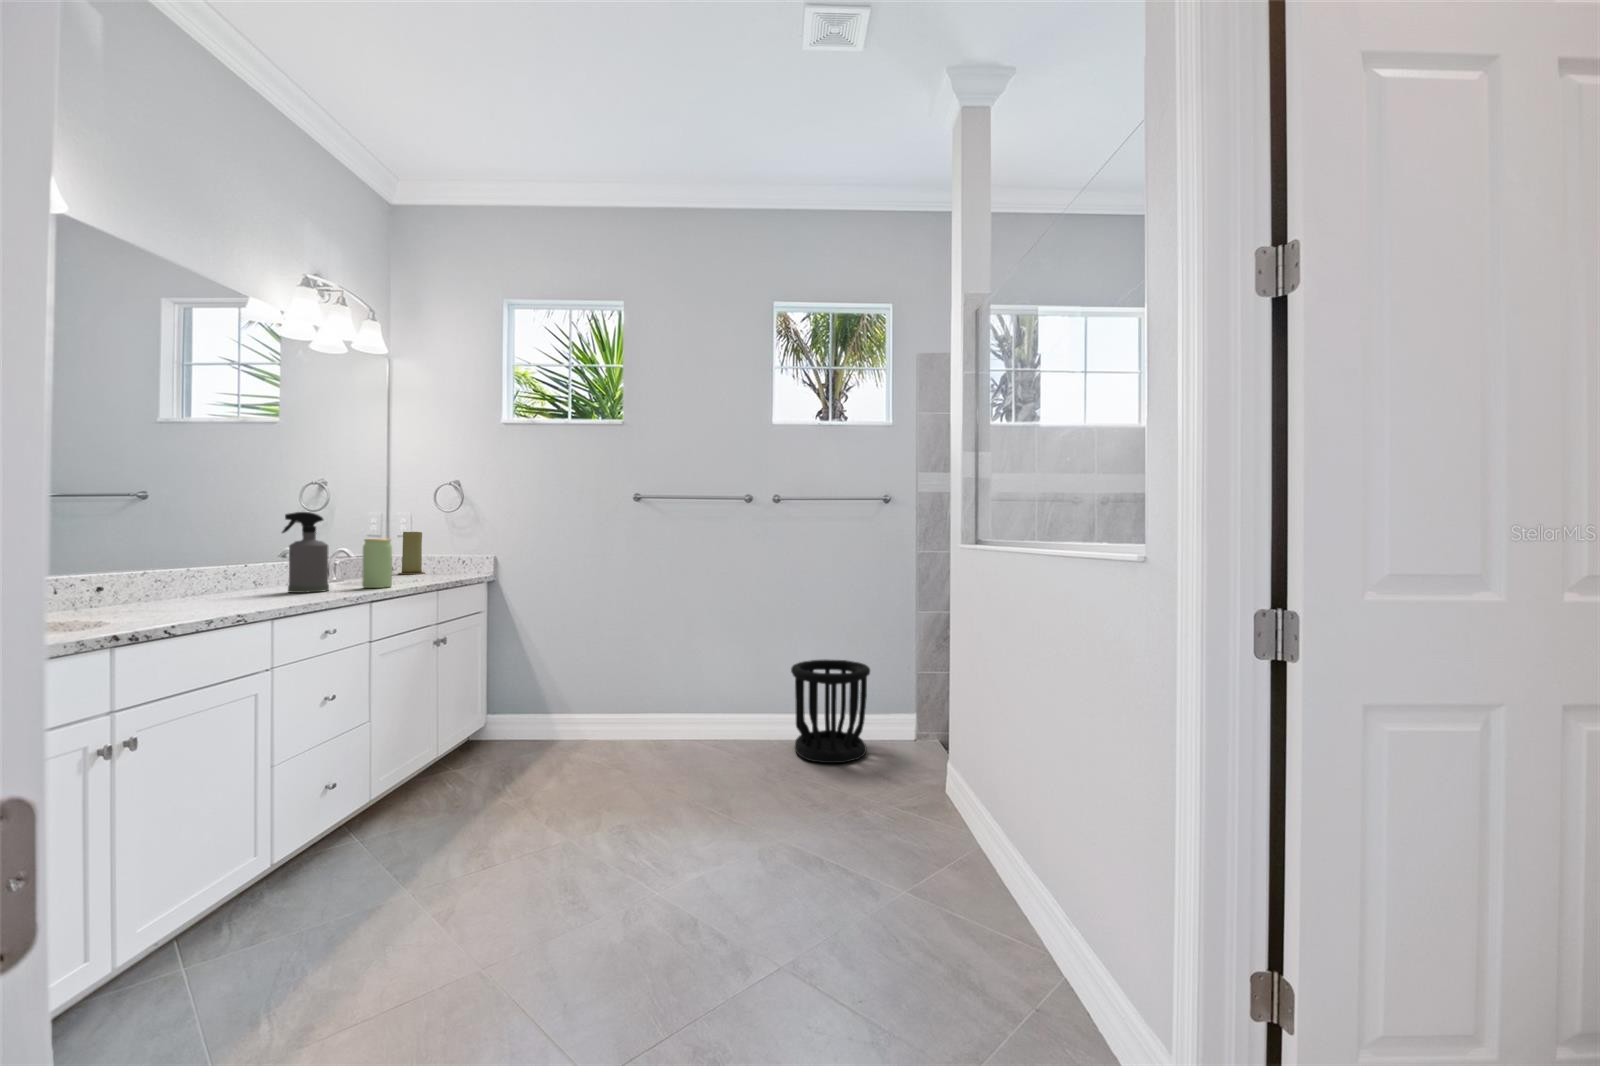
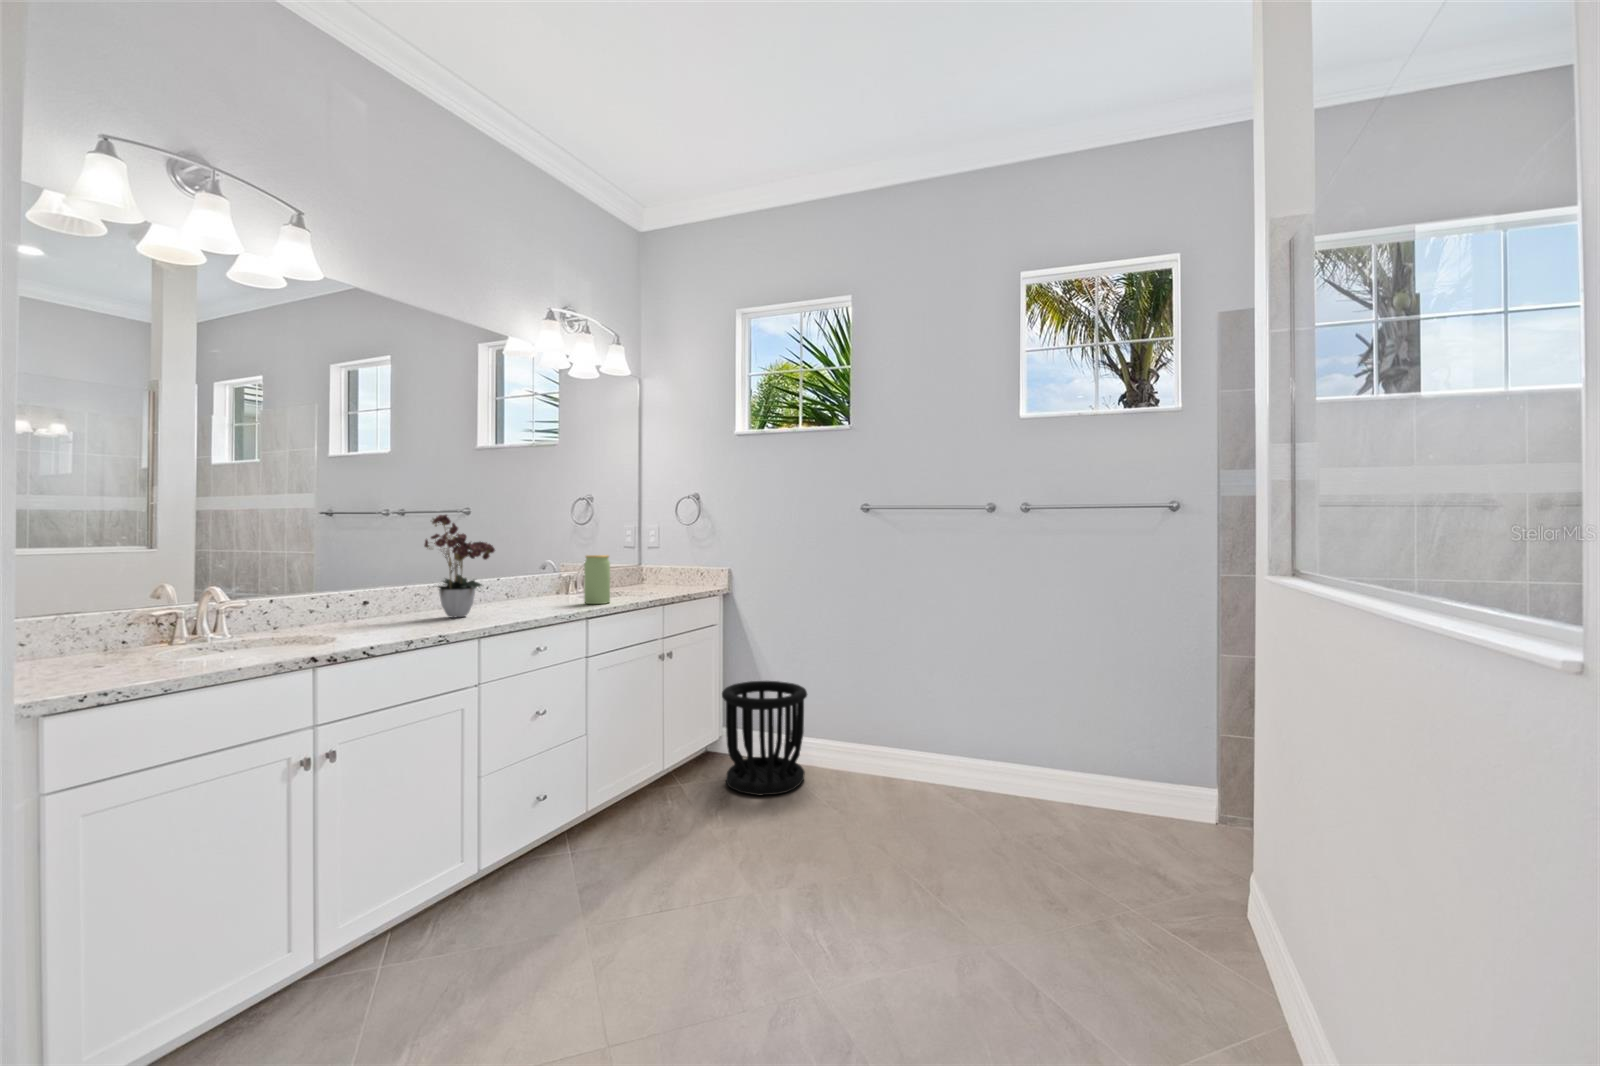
flower arrangement: none [181,487,276,603] -> present [424,515,495,618]
spray bottle: present [282,512,329,593] -> none [516,530,555,608]
candle: present [398,532,425,574] -> none [639,545,663,587]
wastebasket: present [791,660,870,763] -> present [722,681,807,795]

